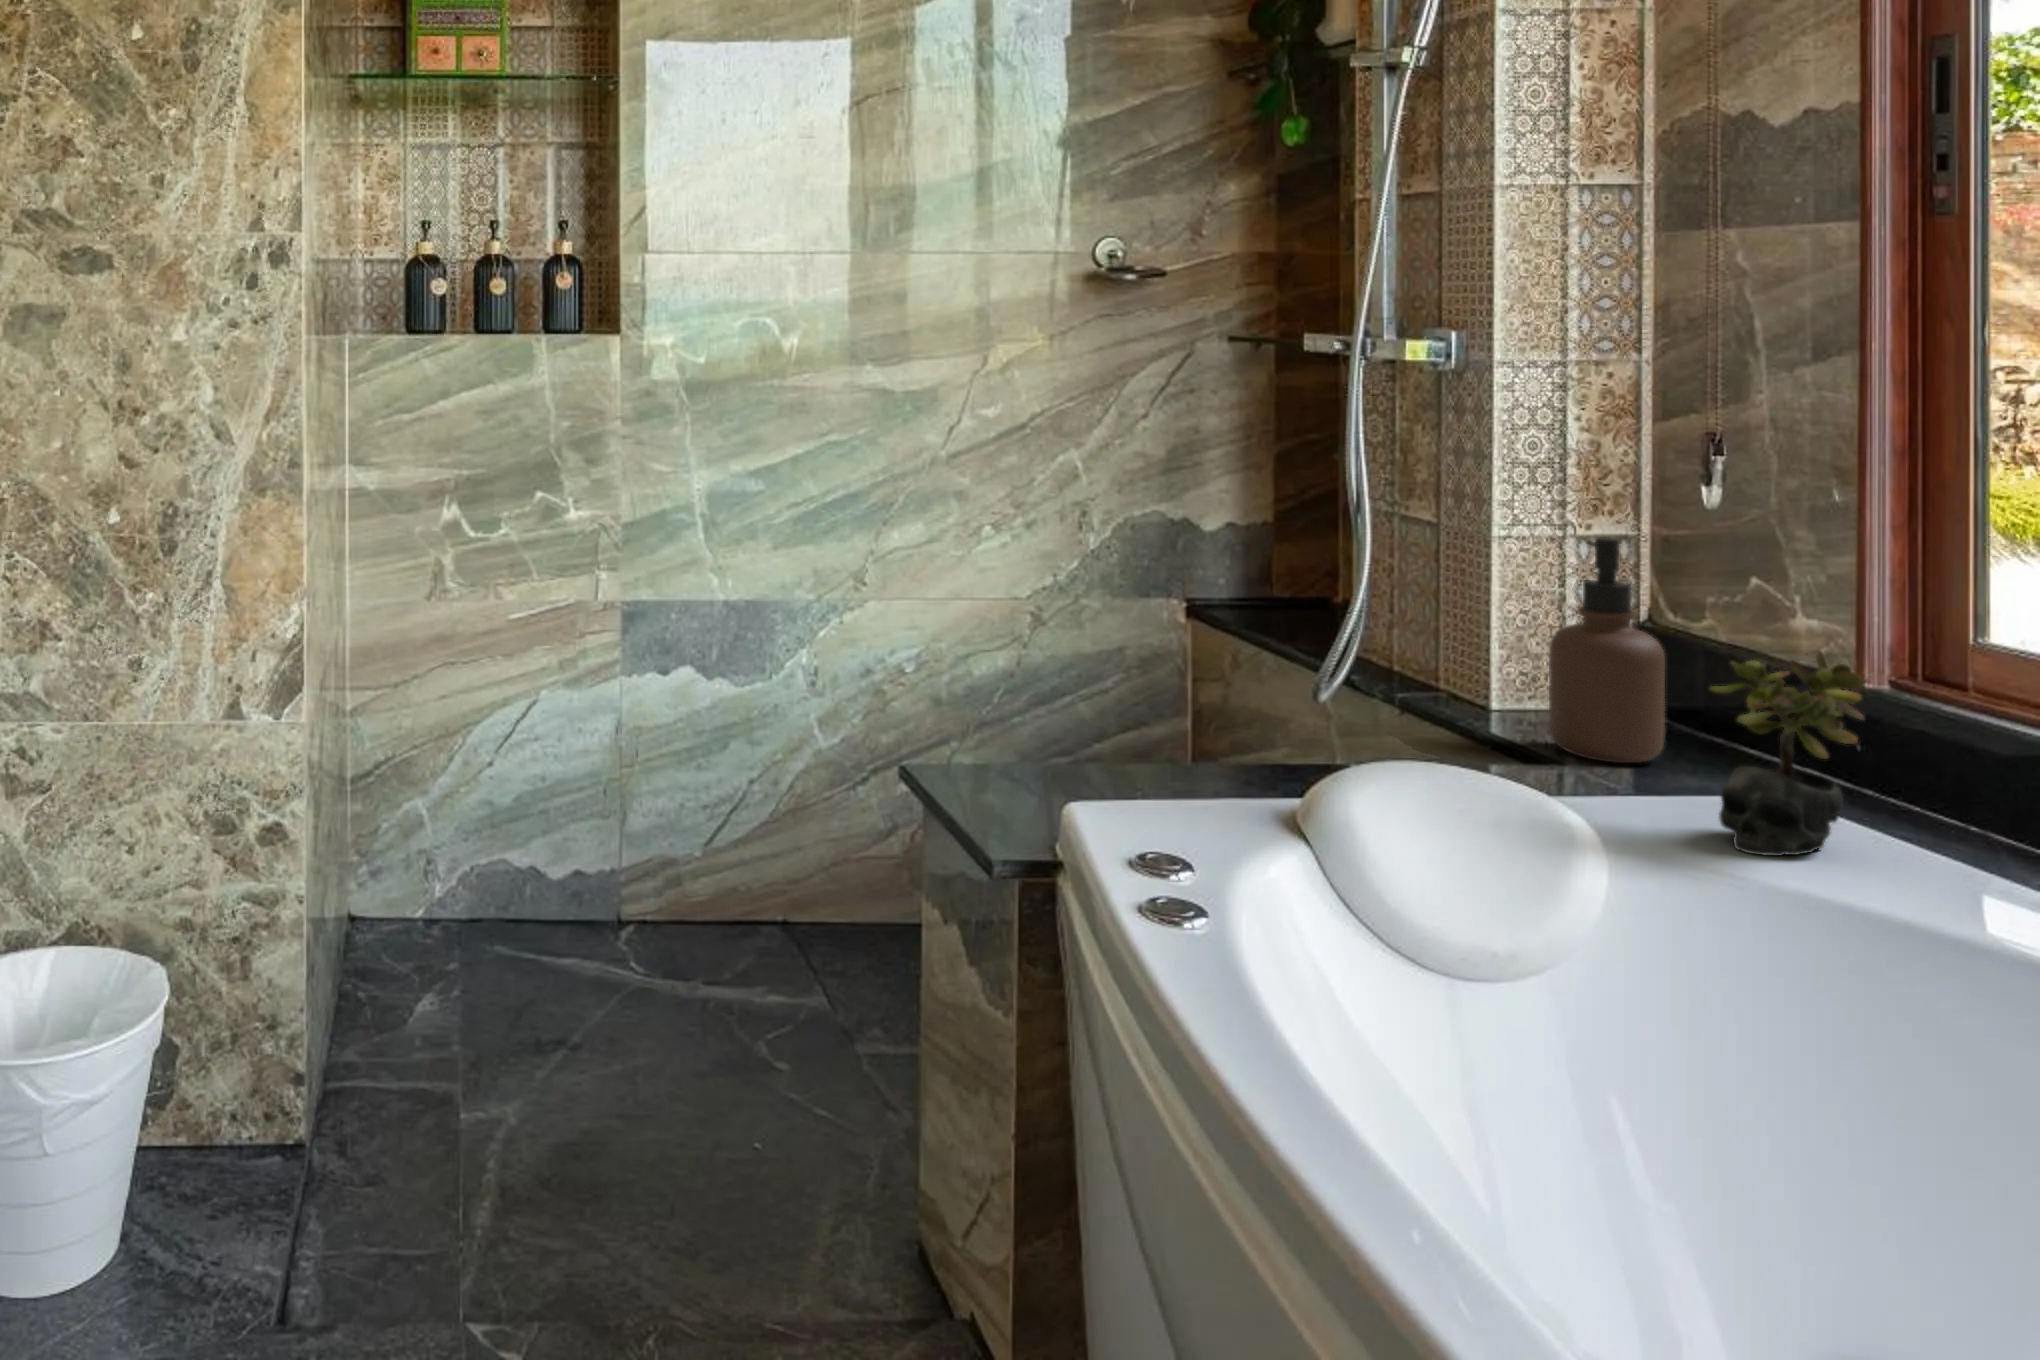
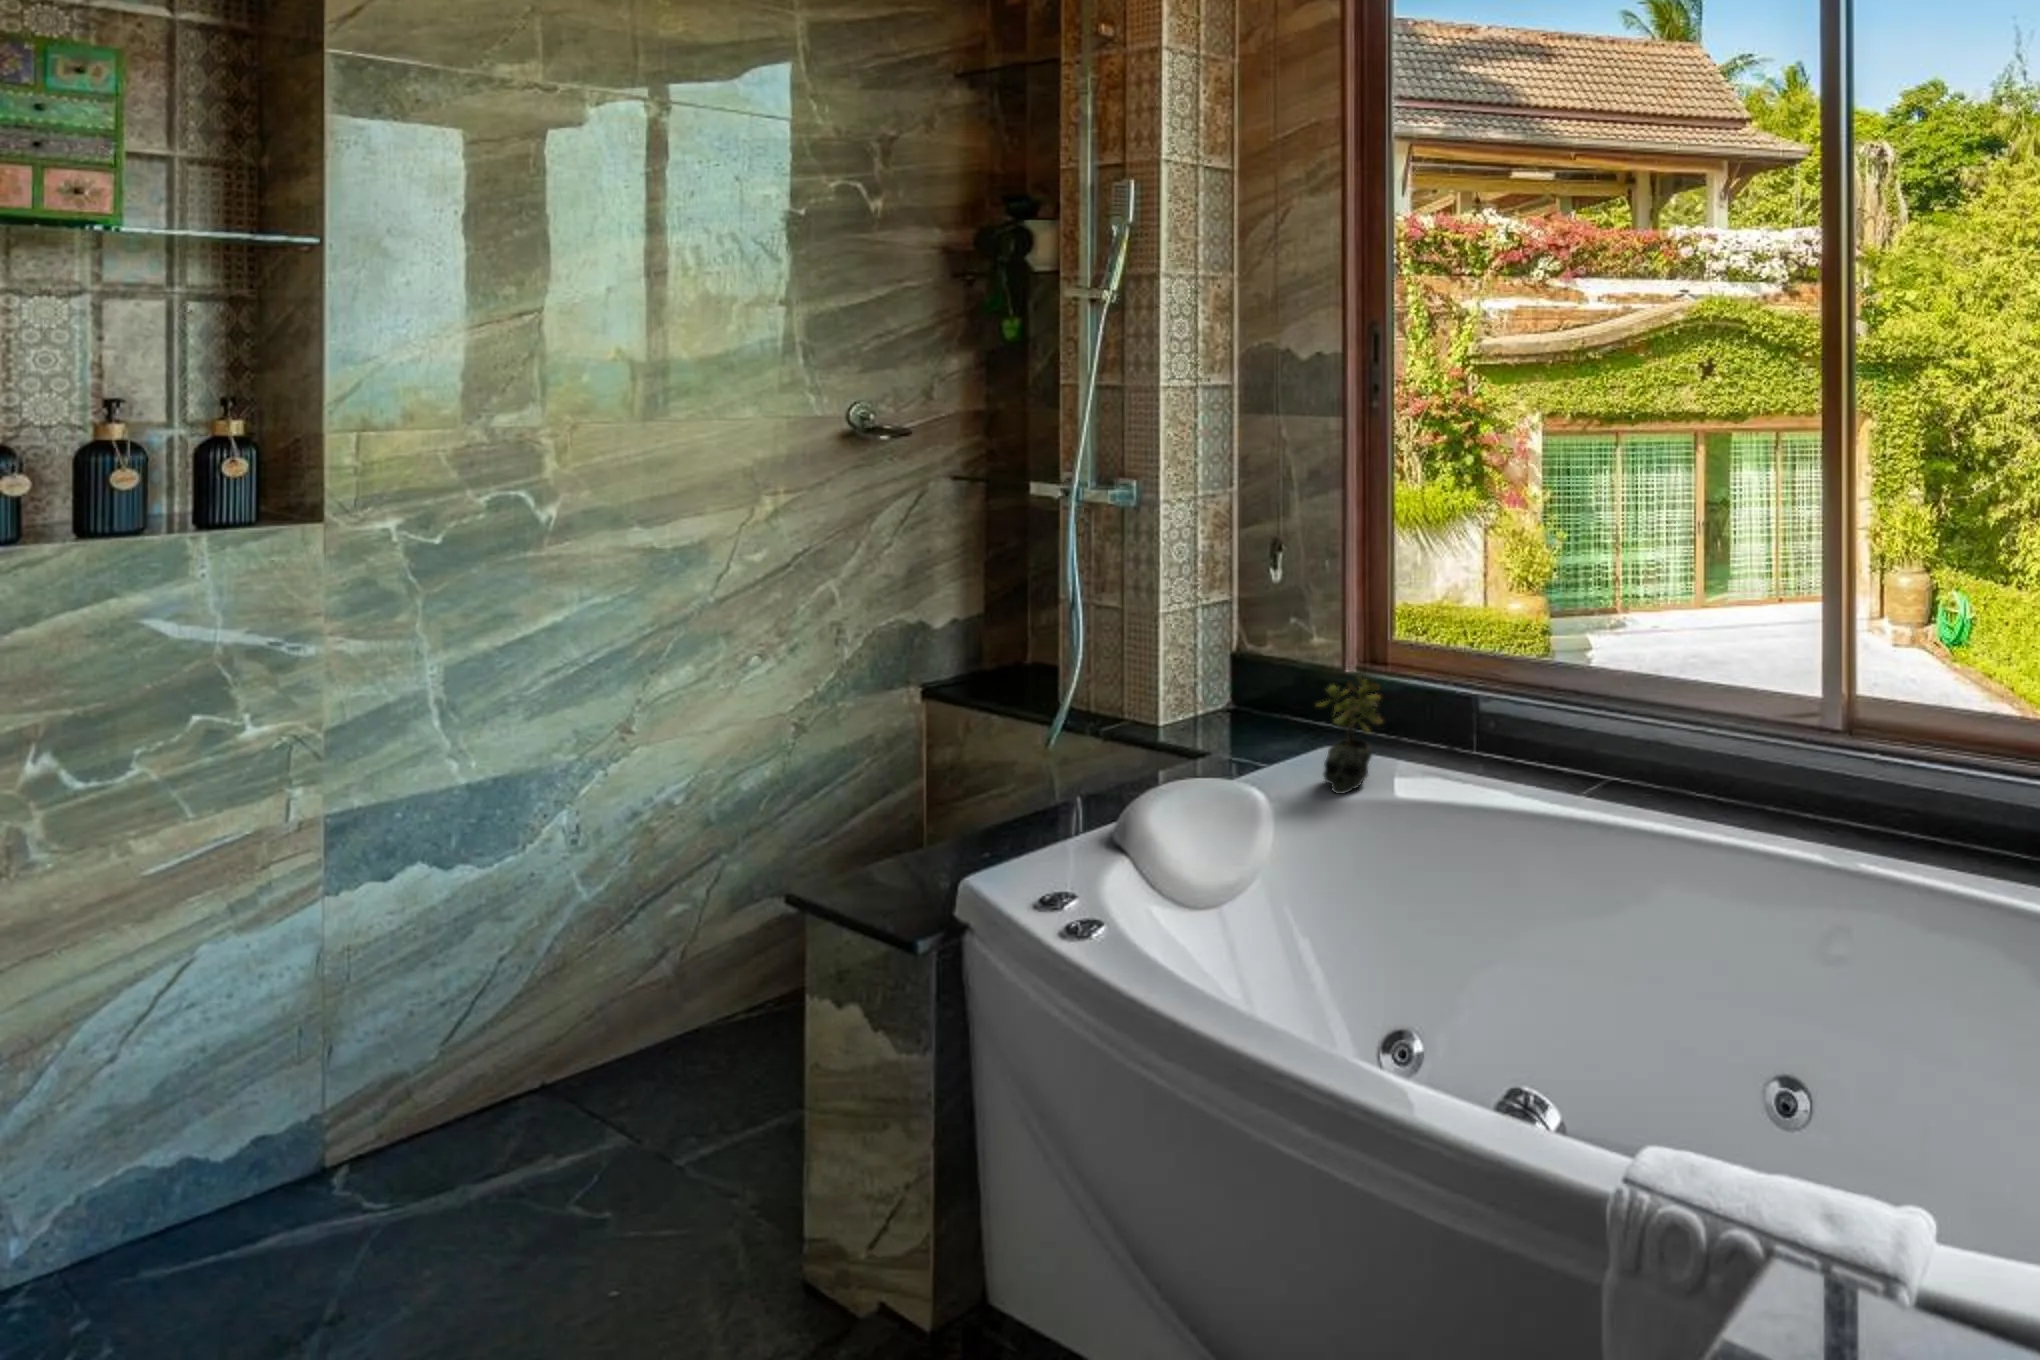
soap dispenser: present [1549,537,1665,763] -> none [1210,614,1268,751]

